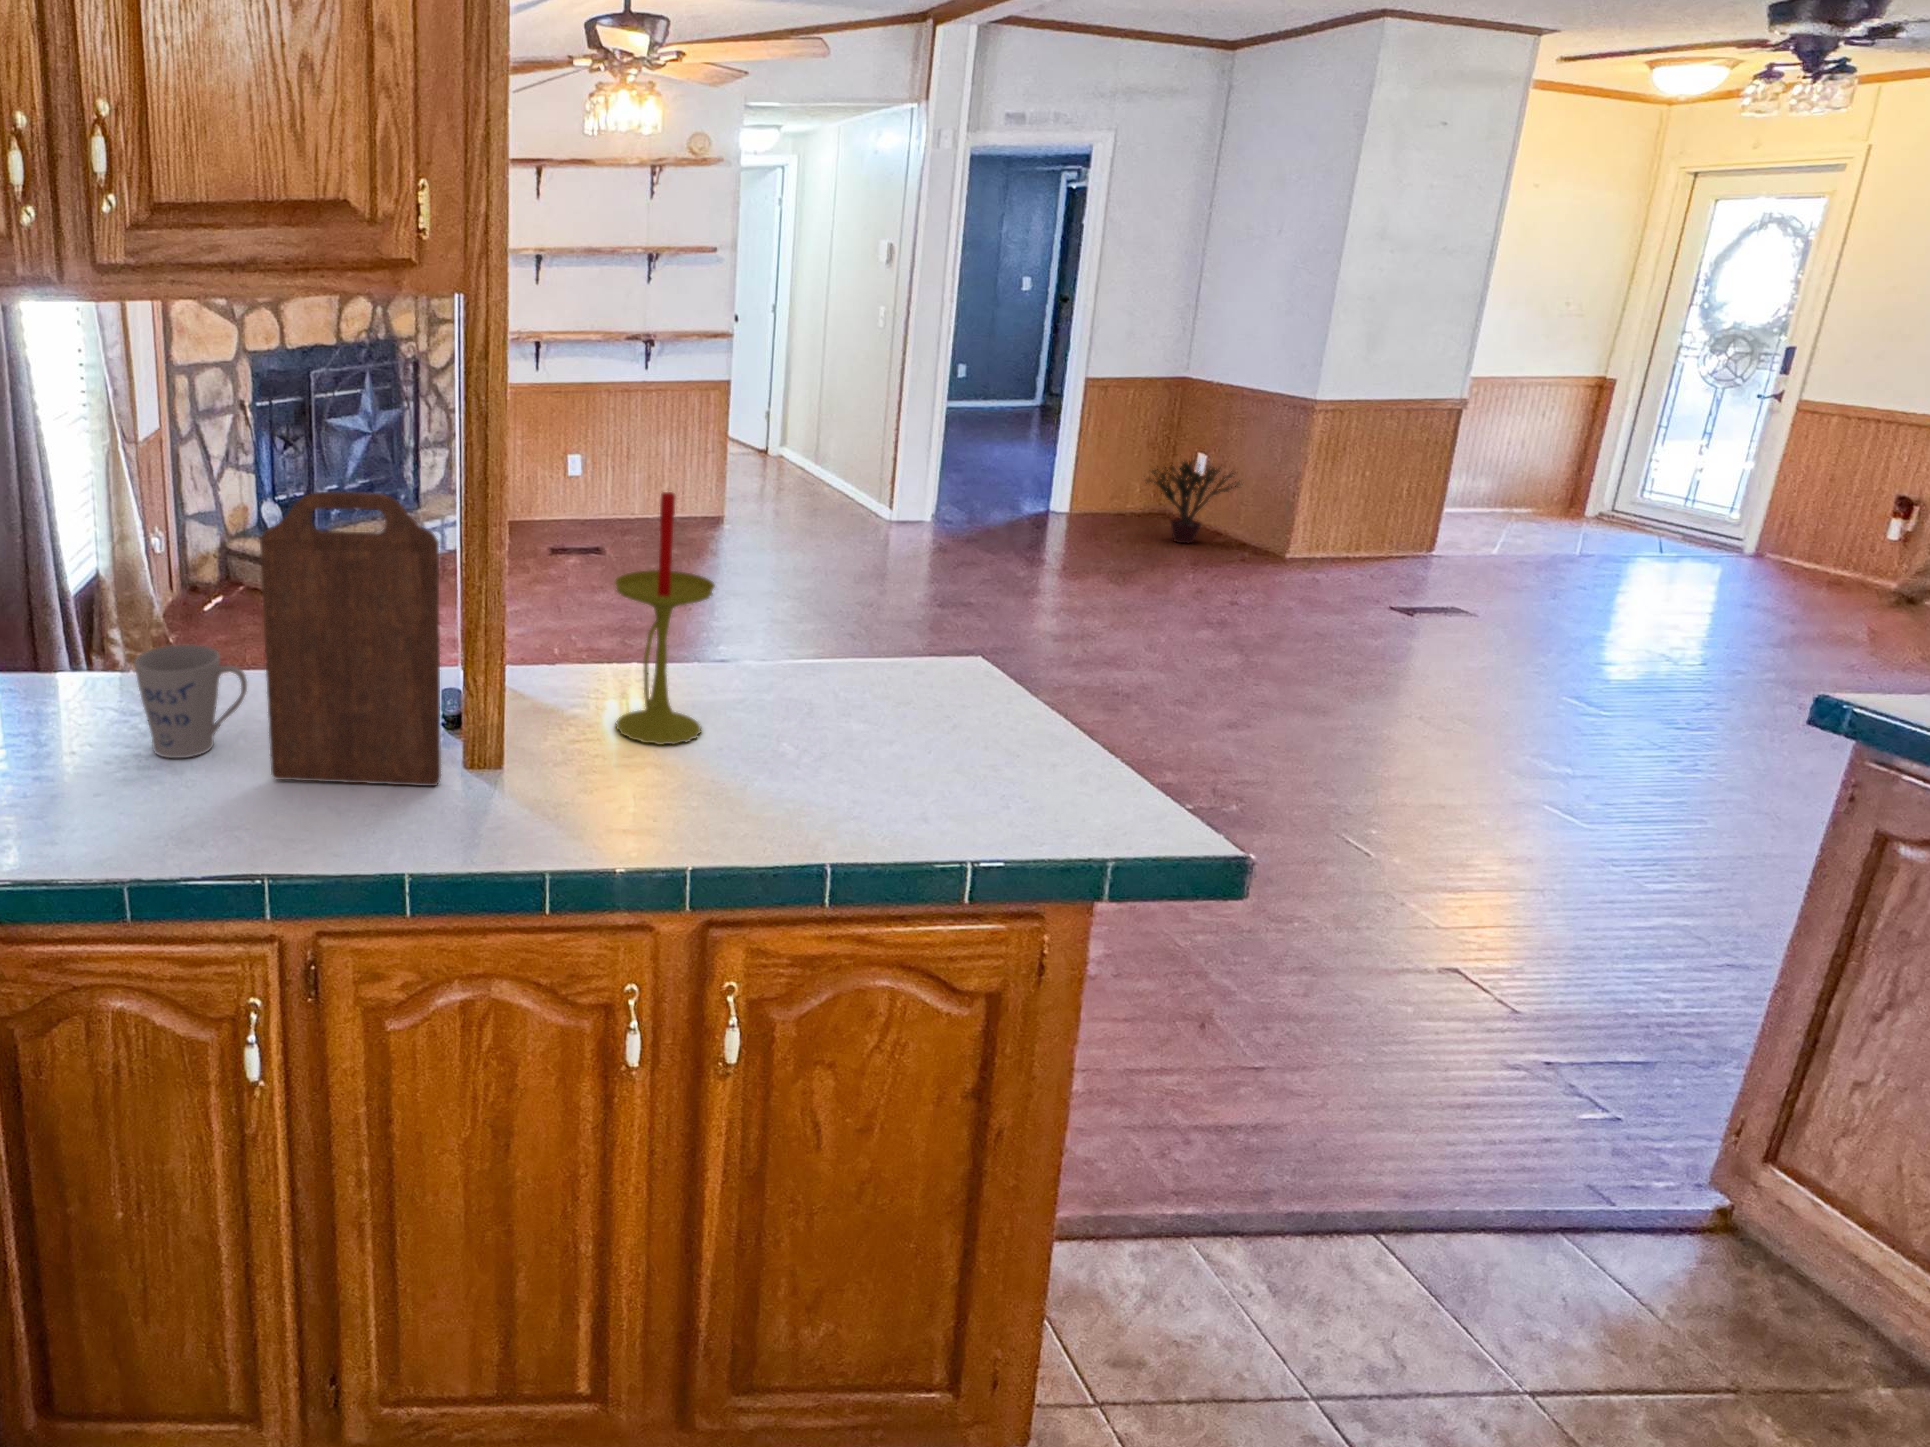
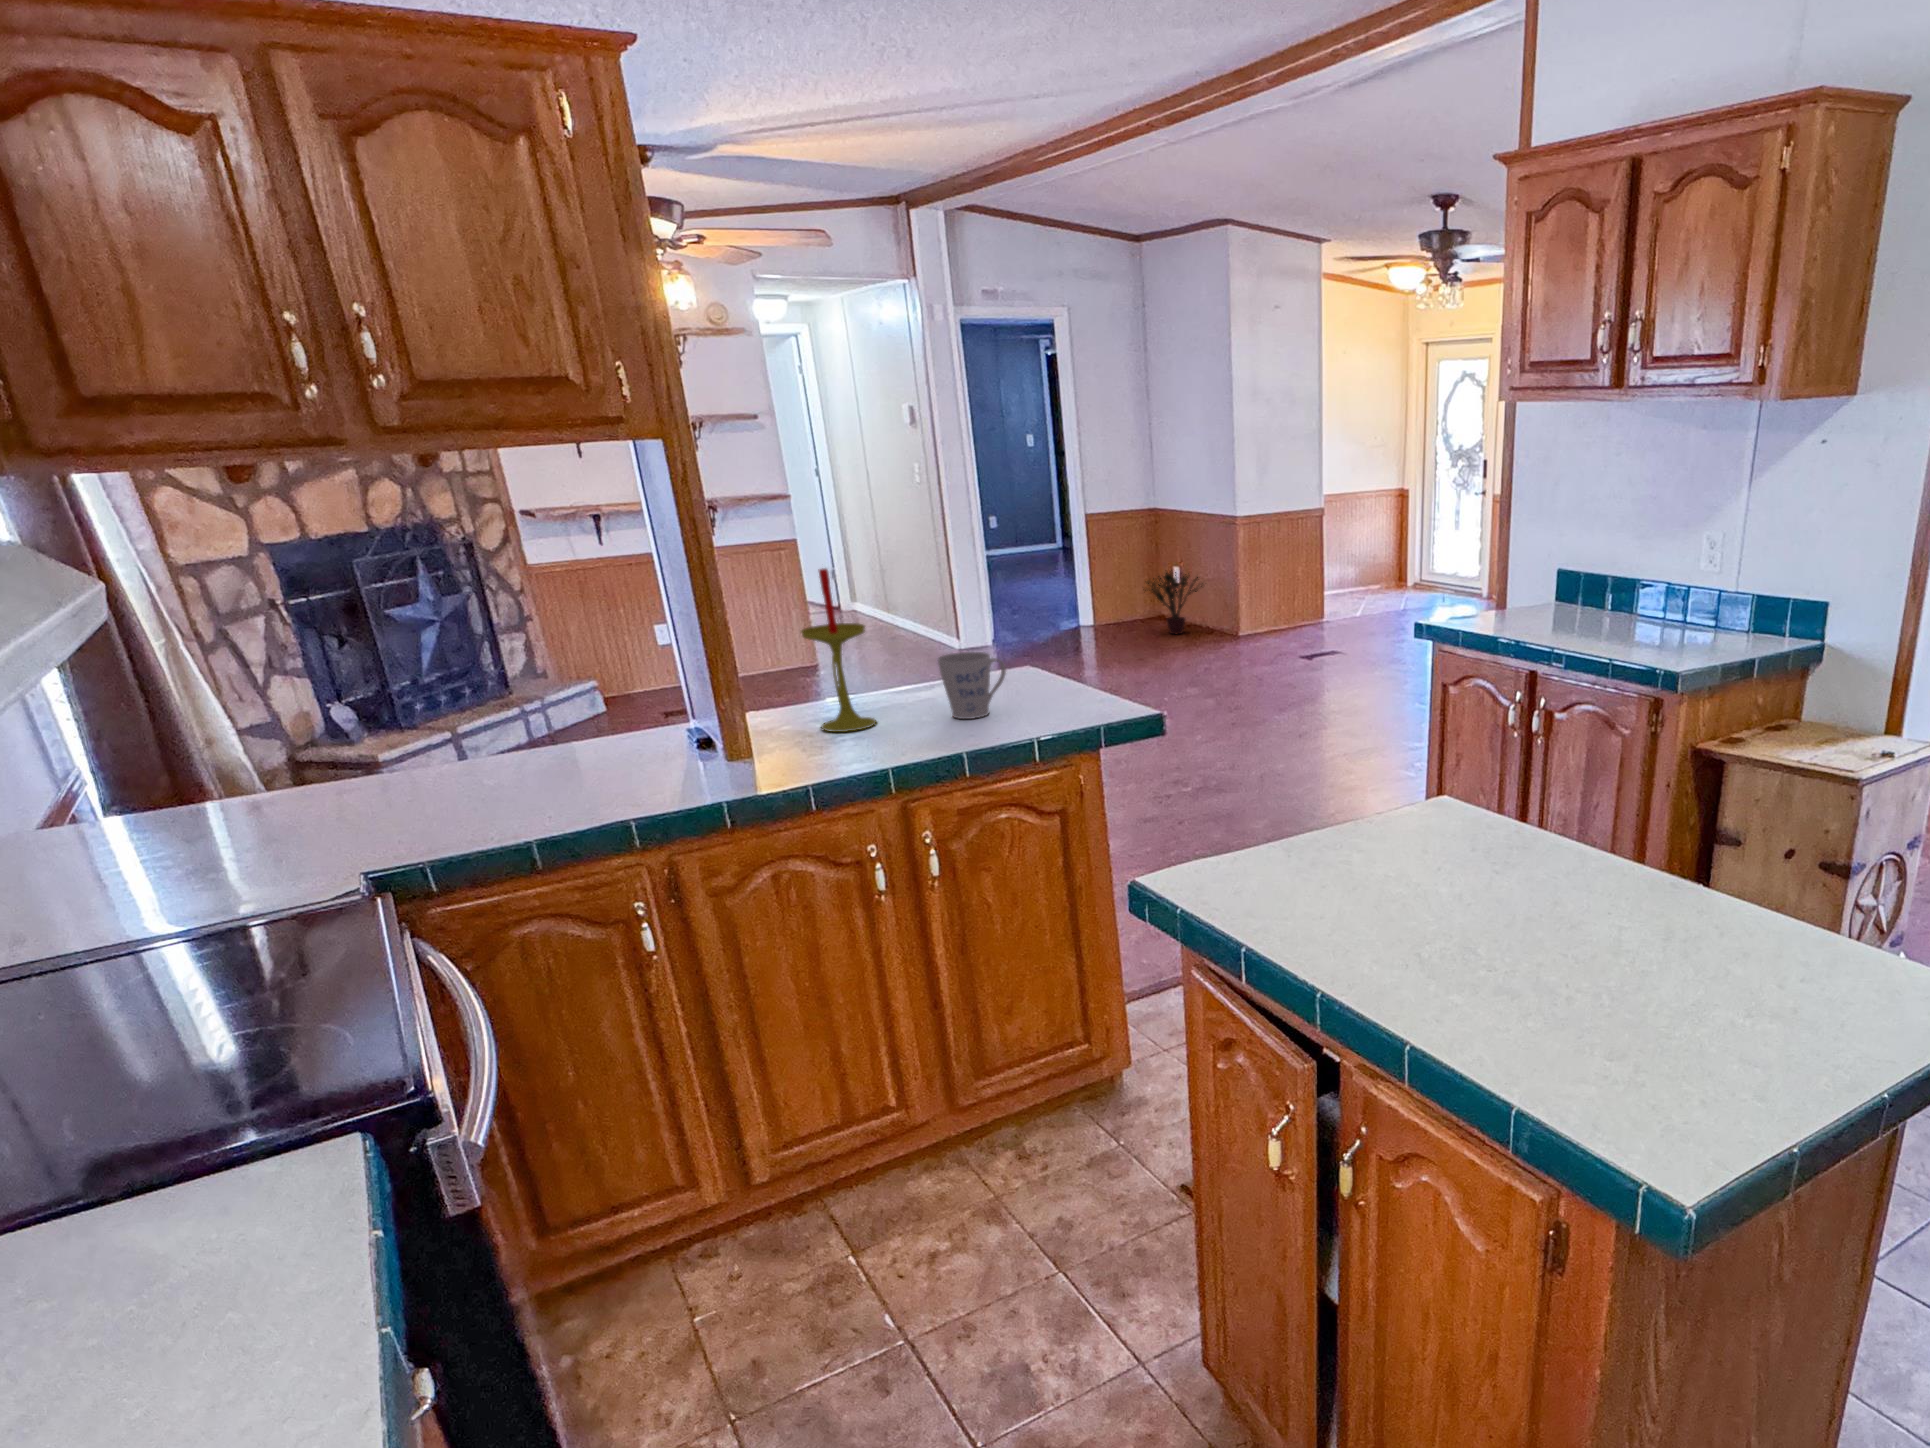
cutting board: present [260,492,441,786] -> none [553,579,720,790]
mug: present [134,645,247,758] -> present [938,652,1006,719]

